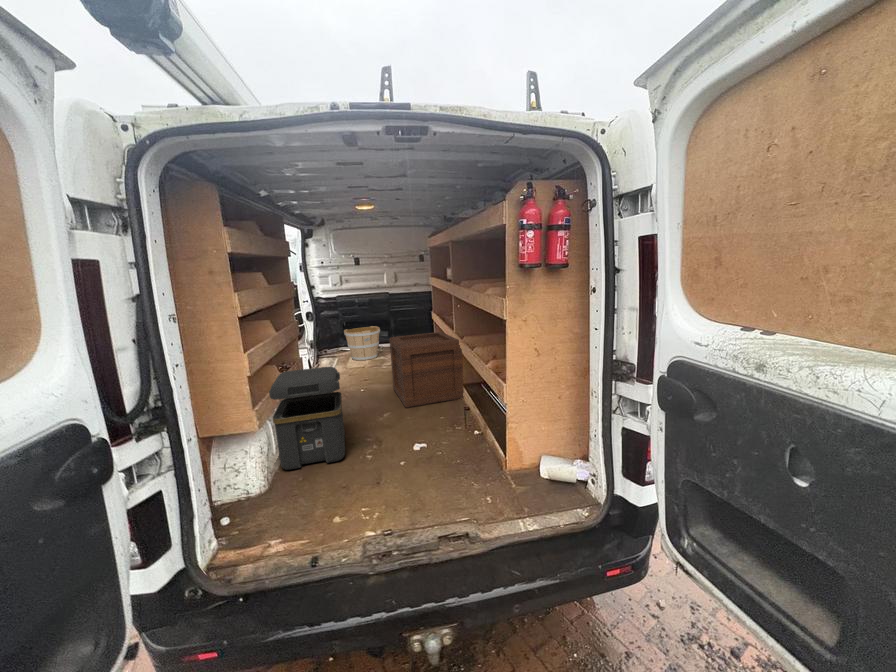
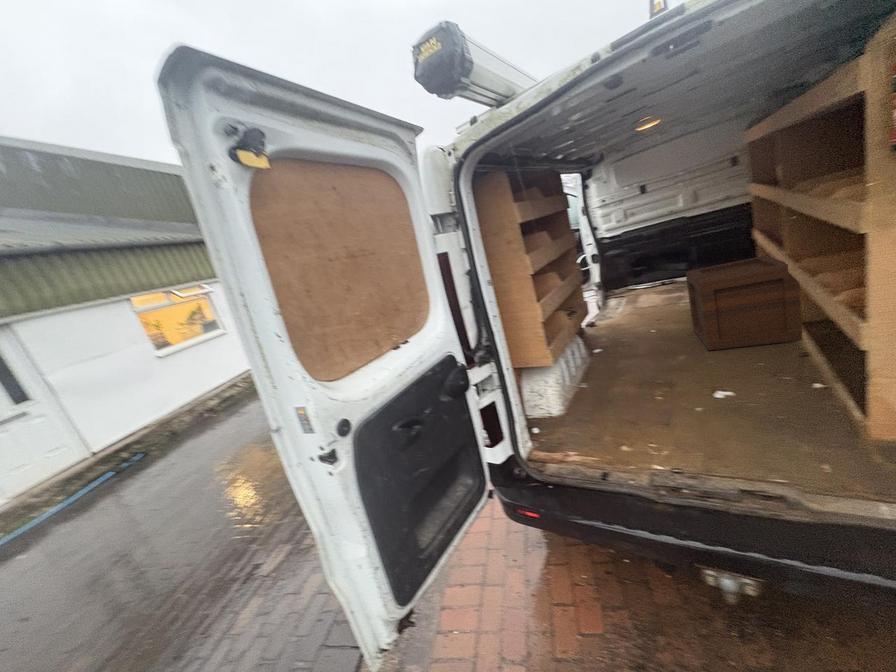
wooden bucket: present [344,326,380,361] -> none [632,259,676,299]
toolbox: present [269,367,345,470] -> none [560,309,634,401]

